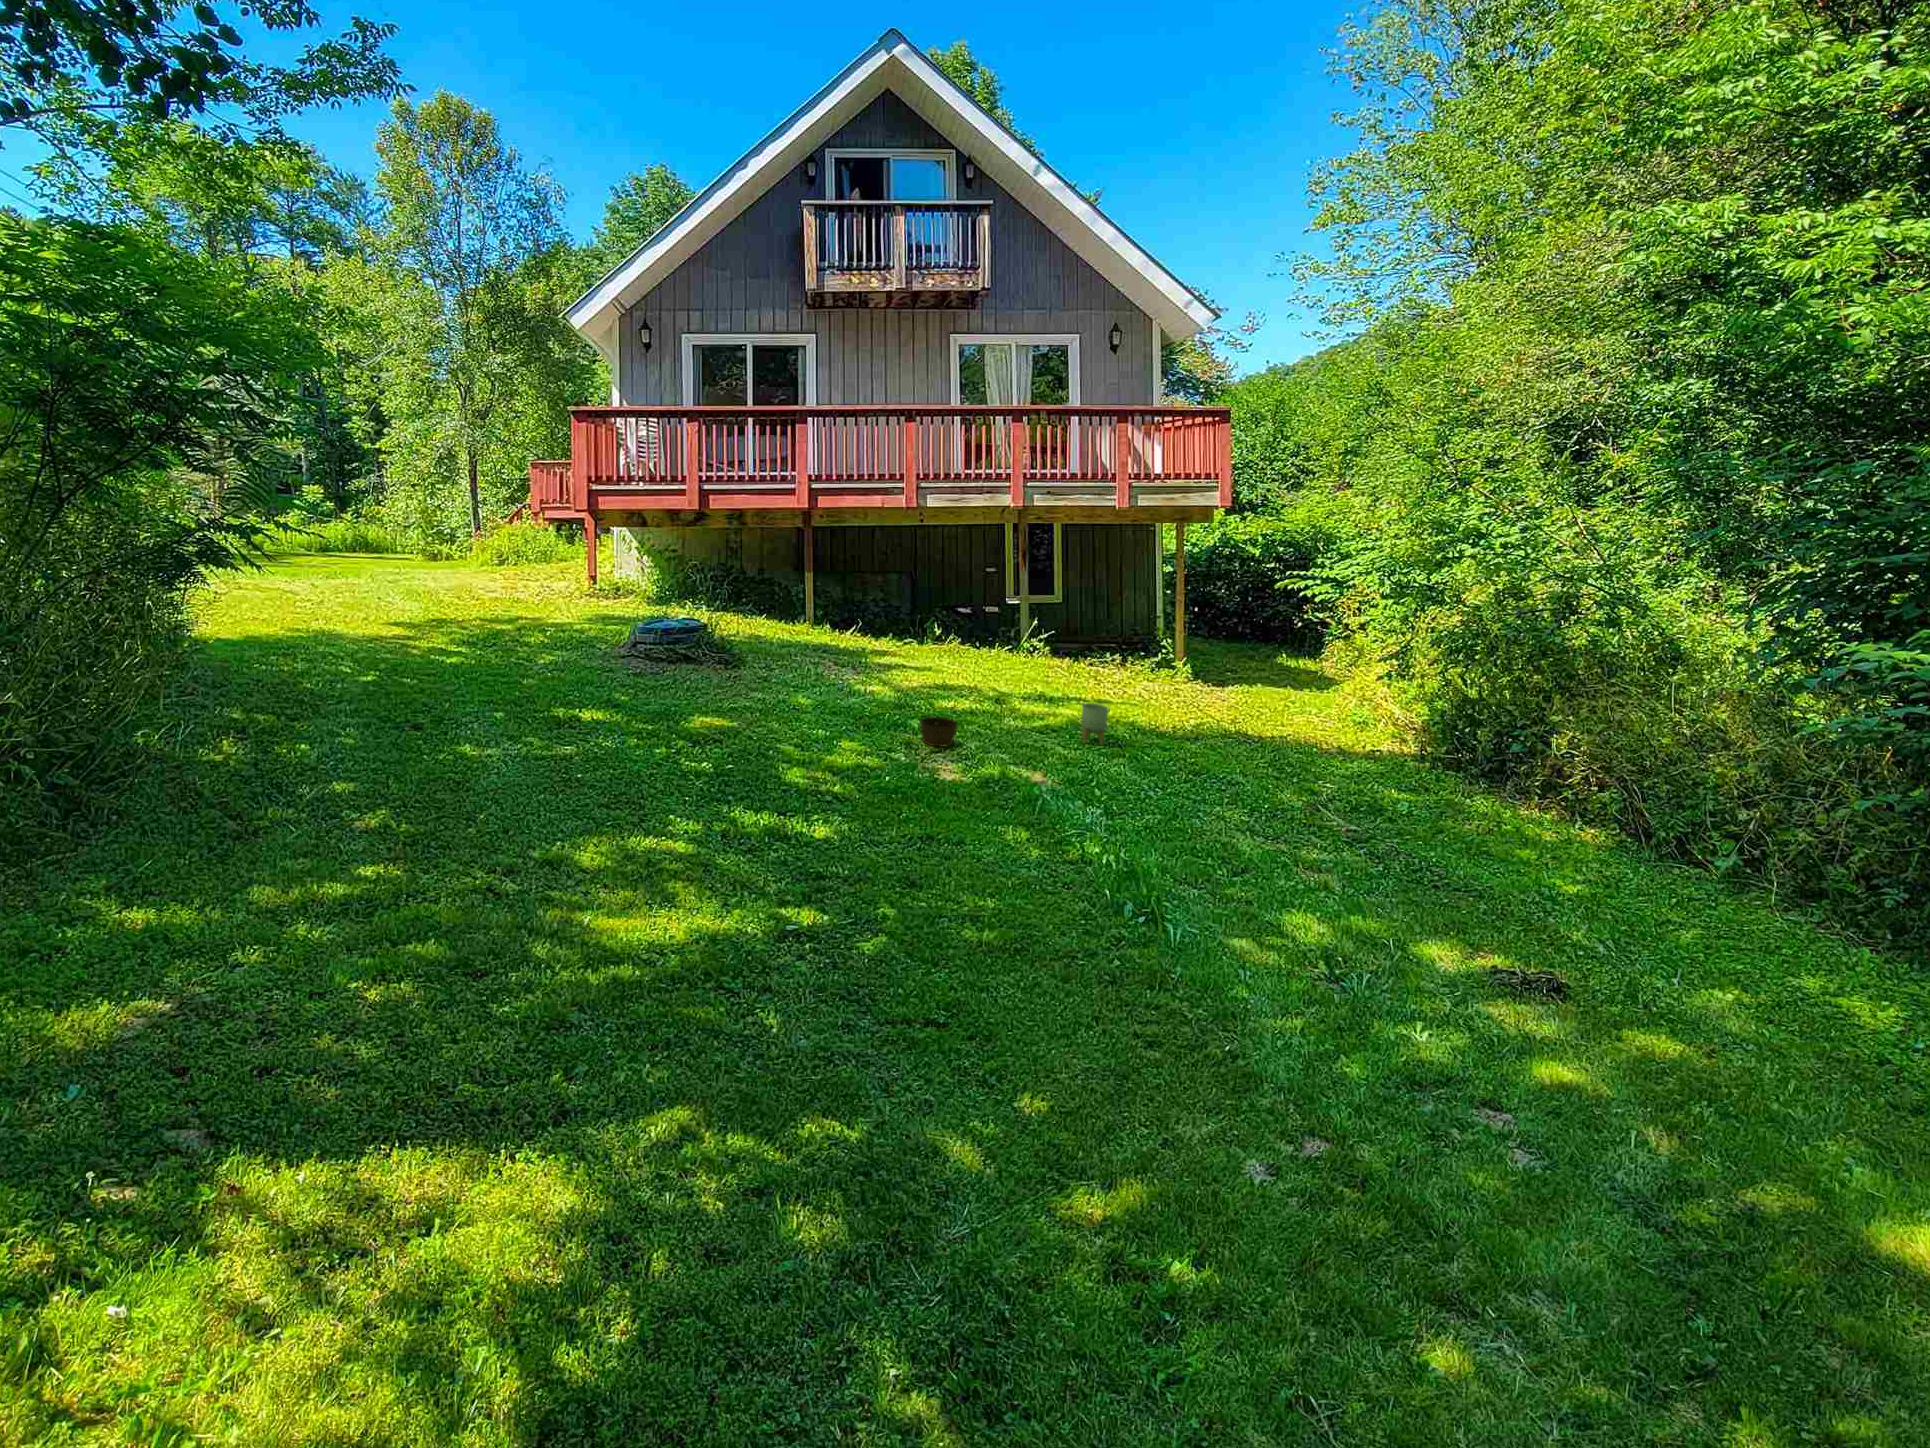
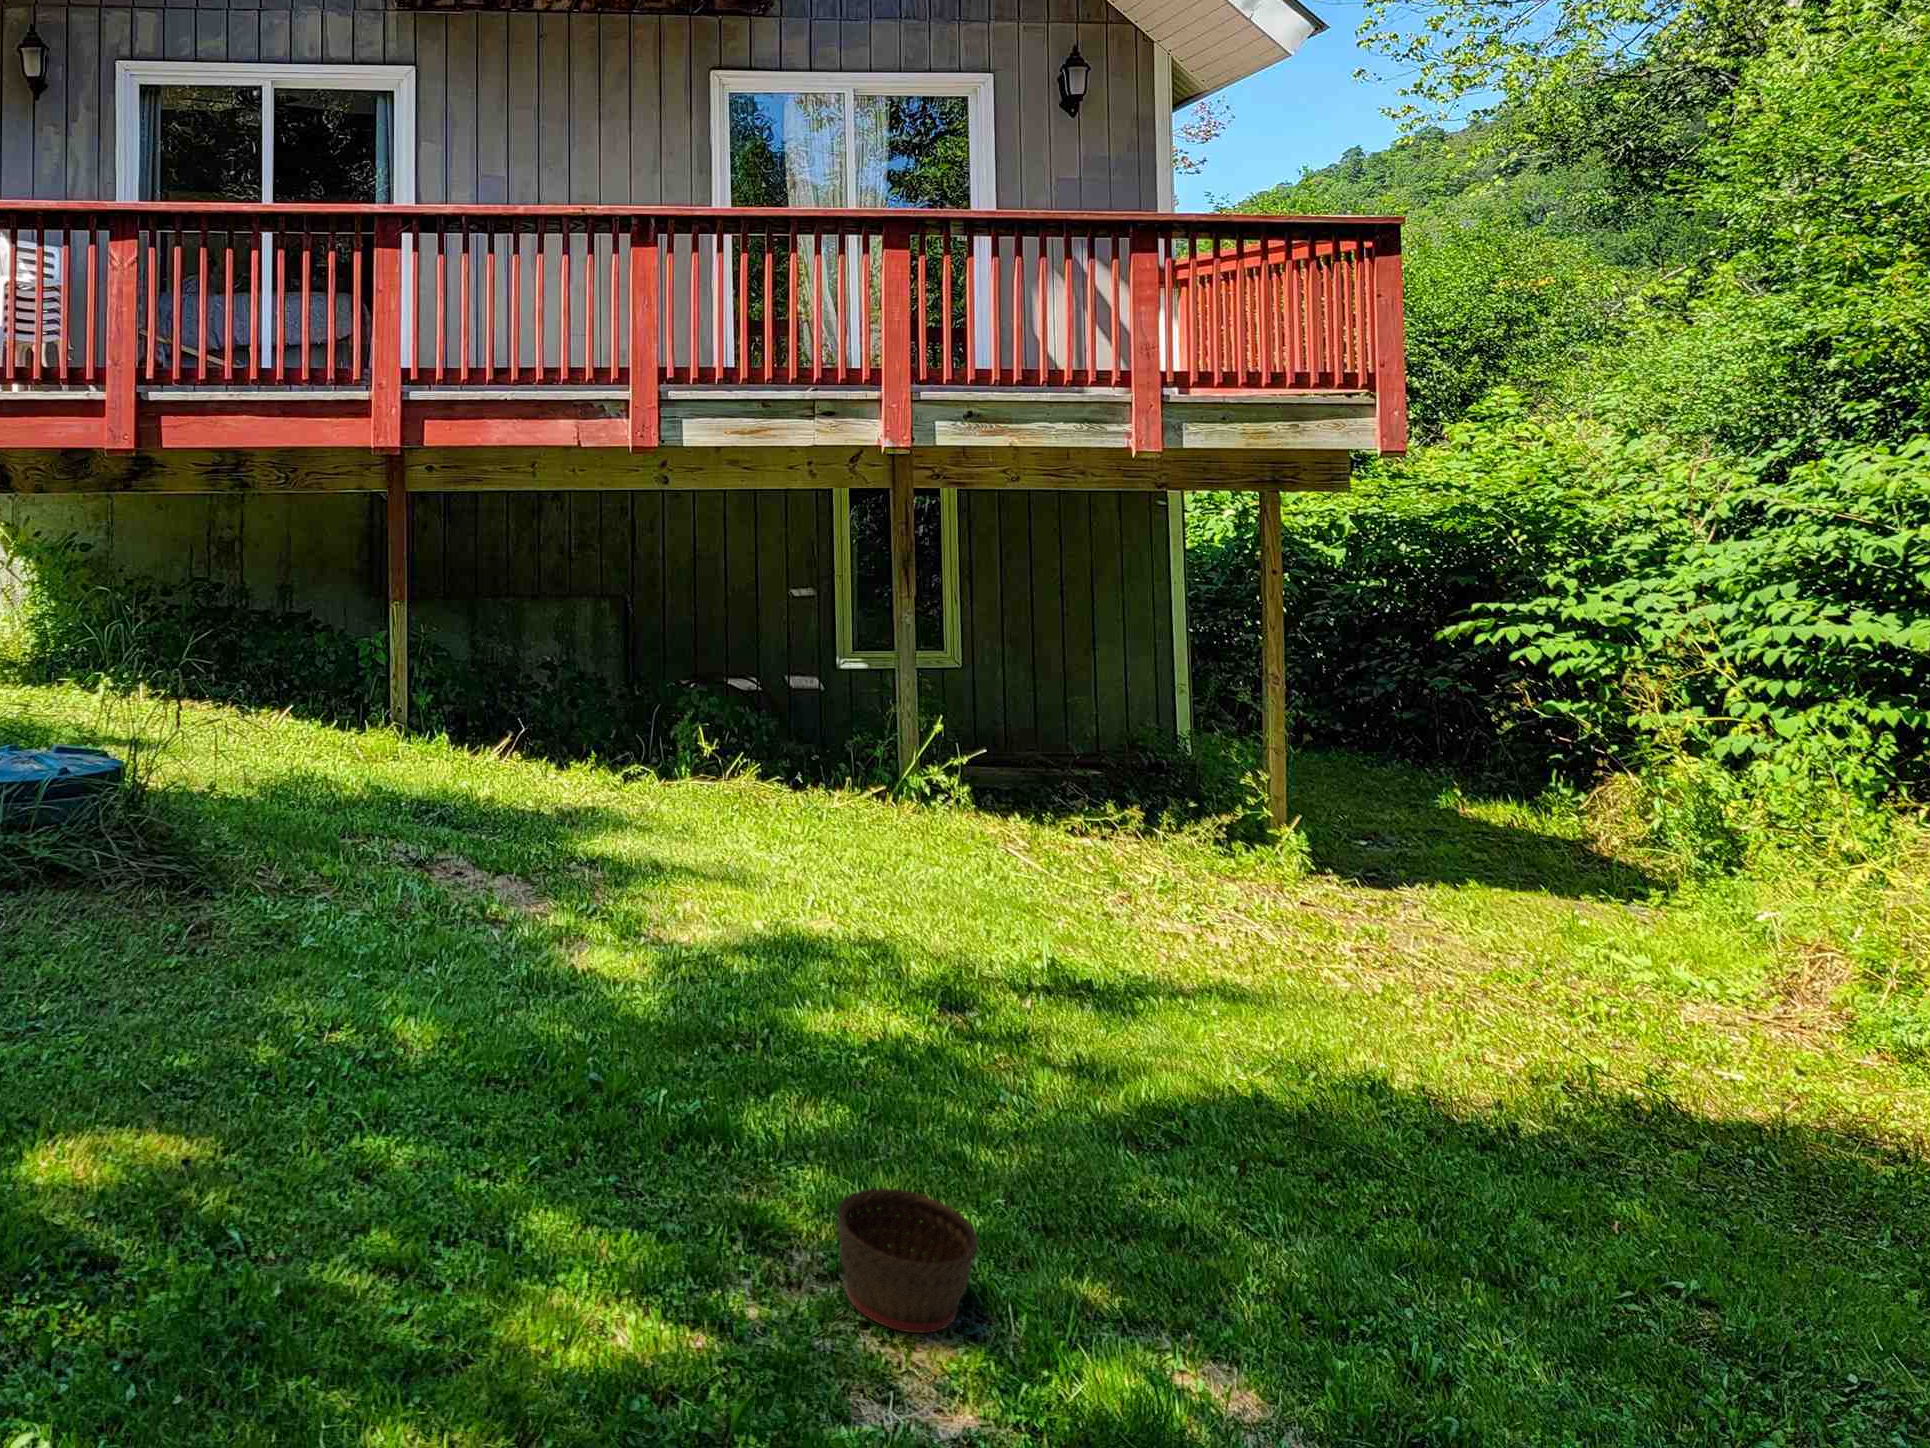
planter: present [1080,703,1109,745] -> none [1335,1098,1439,1263]

